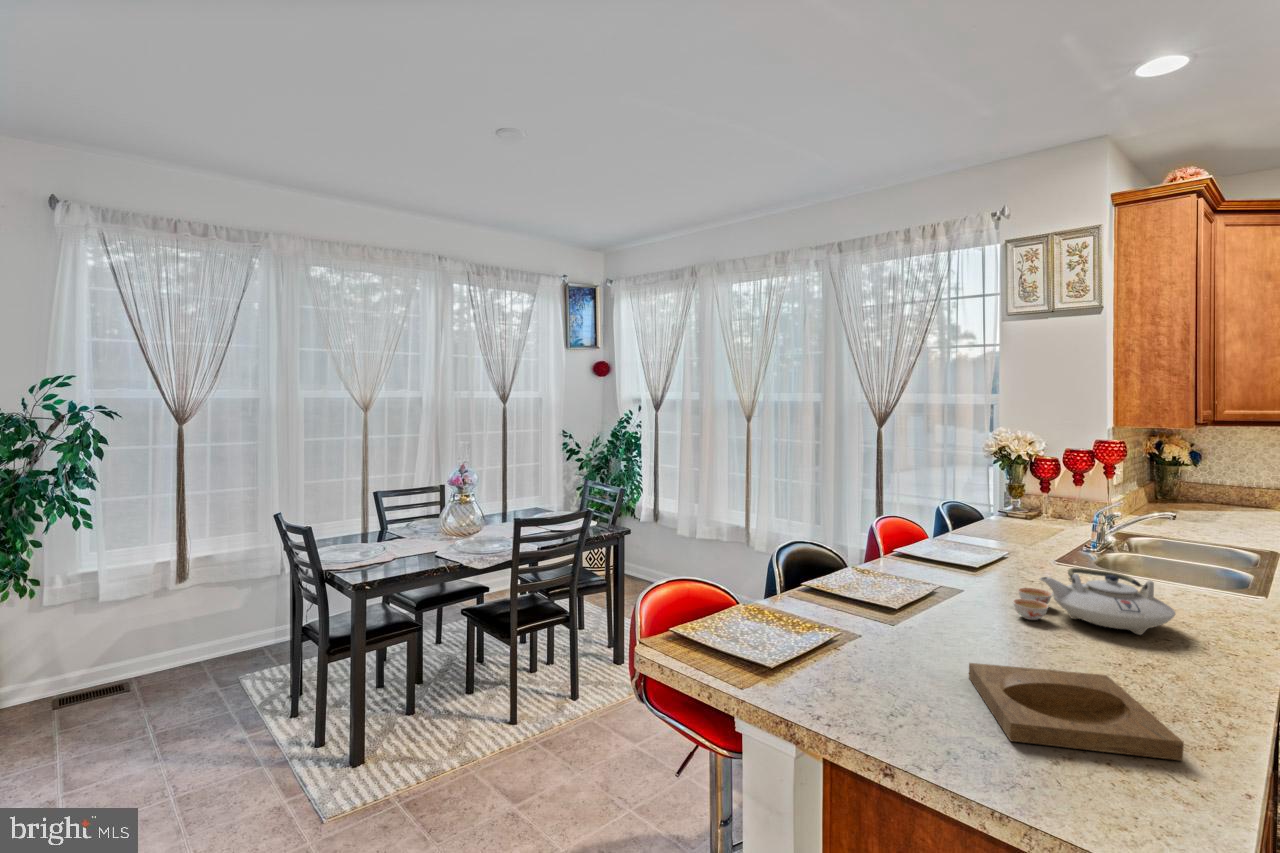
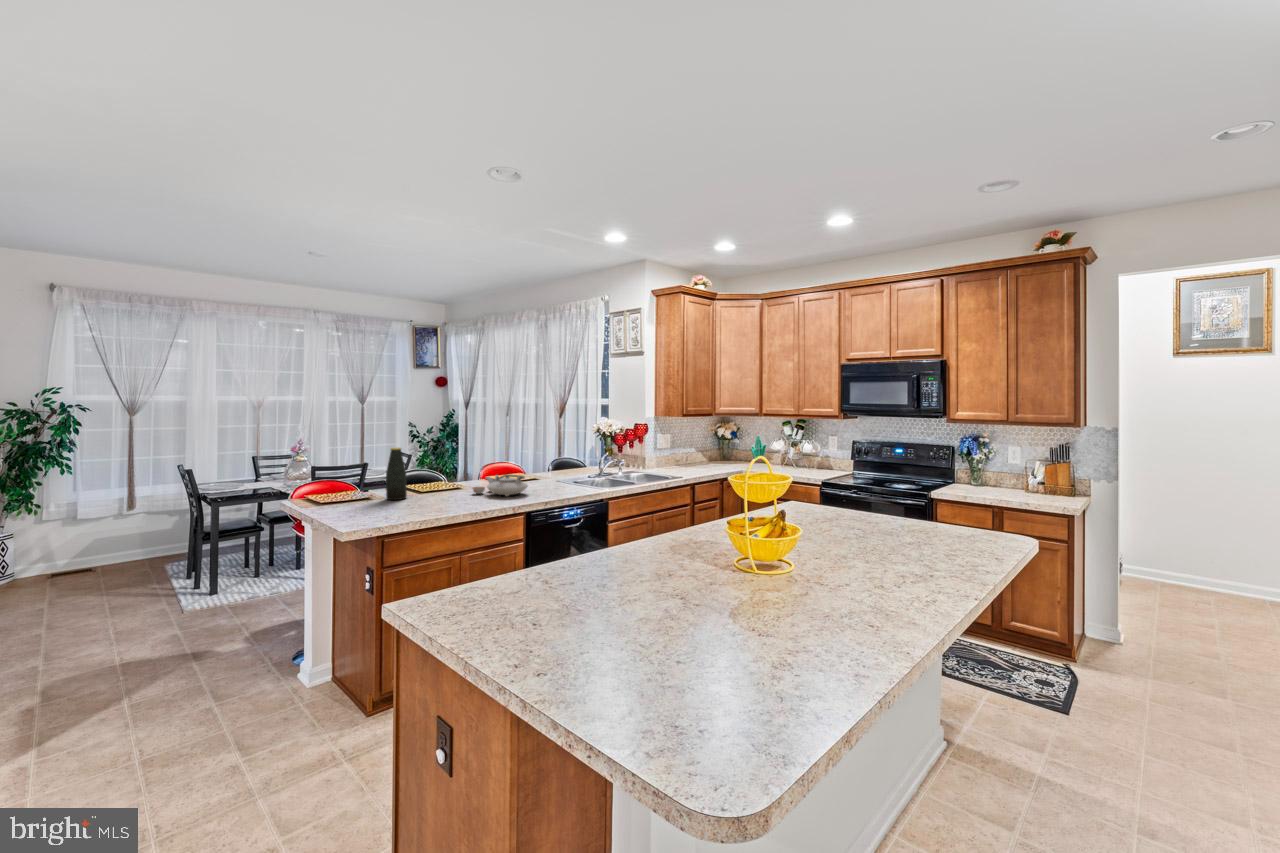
bottle: none [864,514,917,654] -> present [386,448,407,500]
tray: present [969,663,1184,761] -> none [375,498,444,514]

